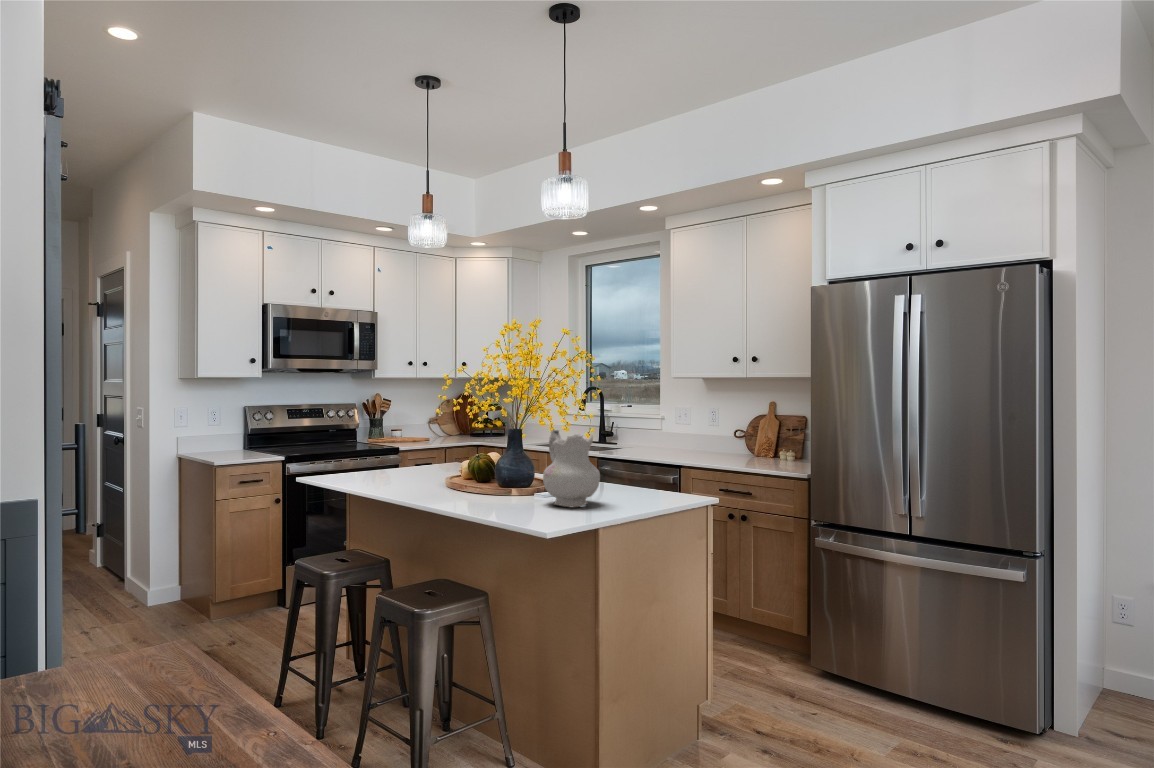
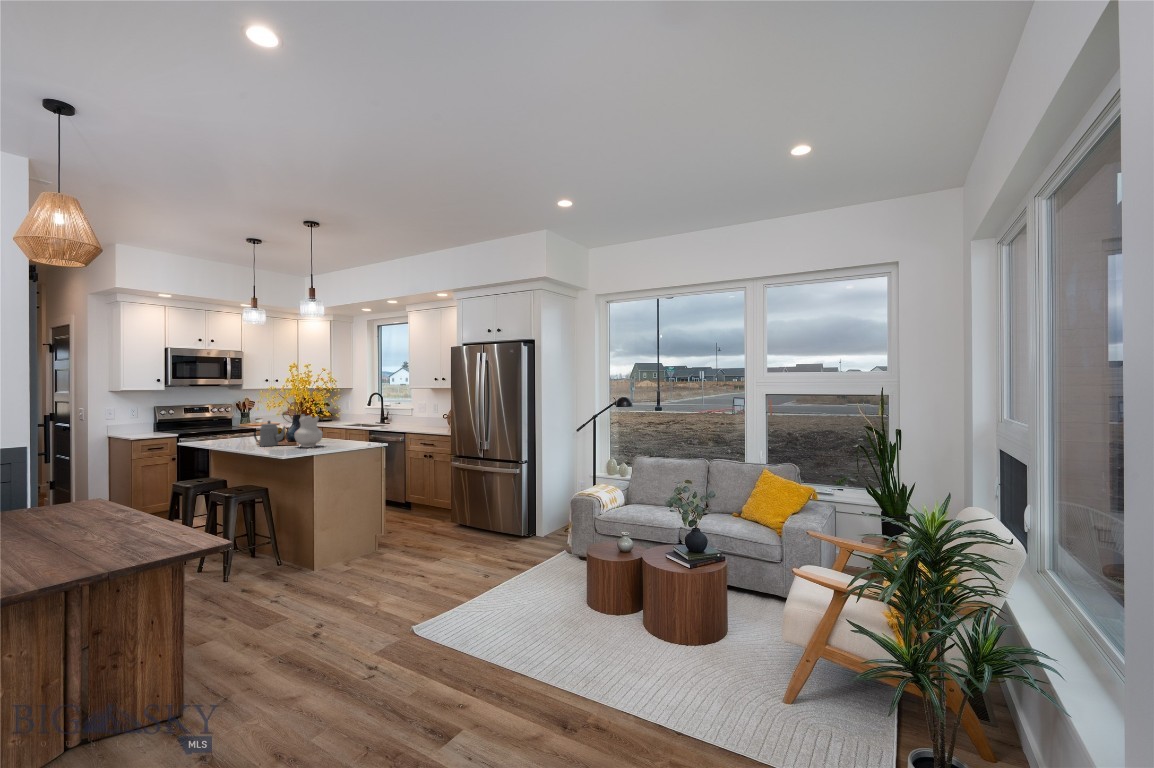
teapot: none [451,443,518,499] -> present [254,421,286,446]

